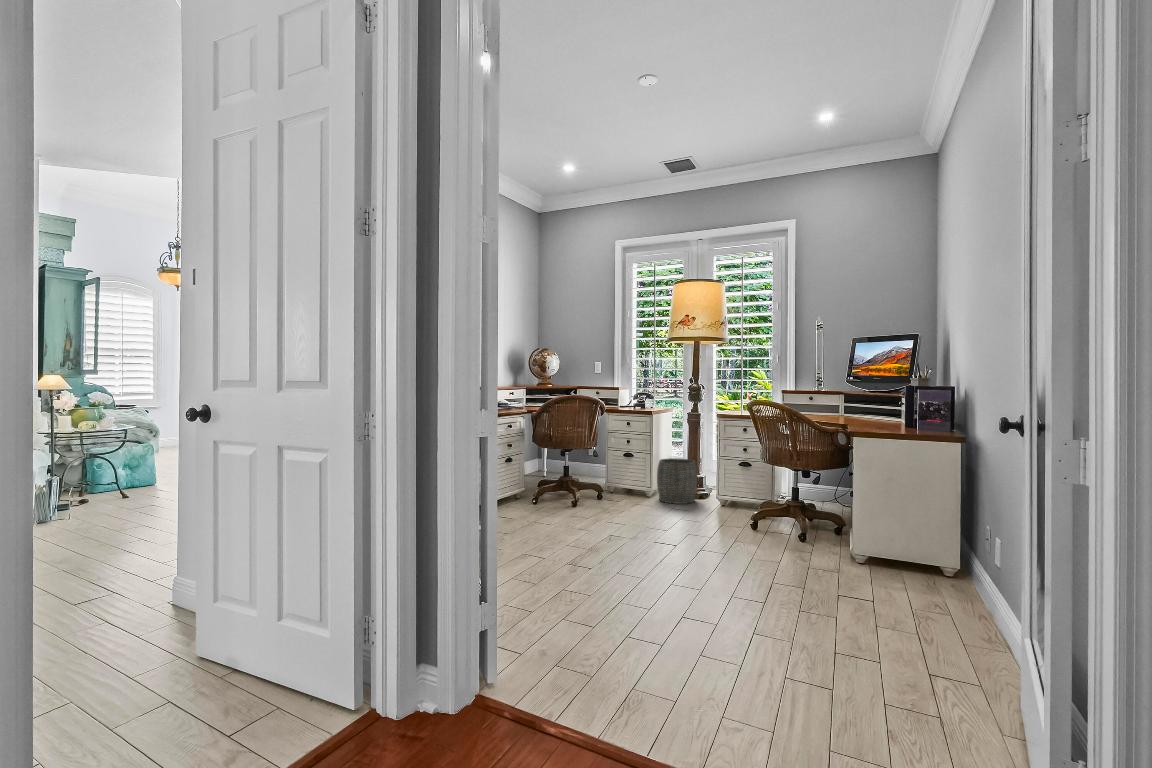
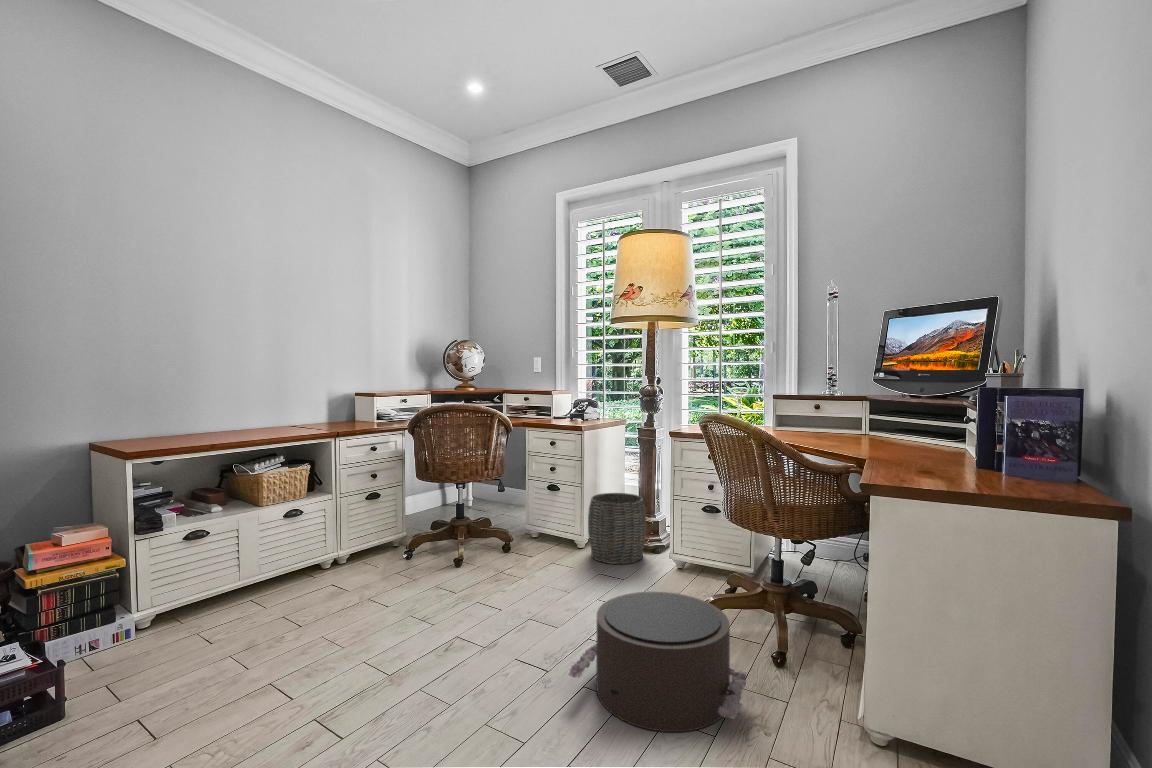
pouf: none [697,502,793,560] -> present [568,592,746,732]

